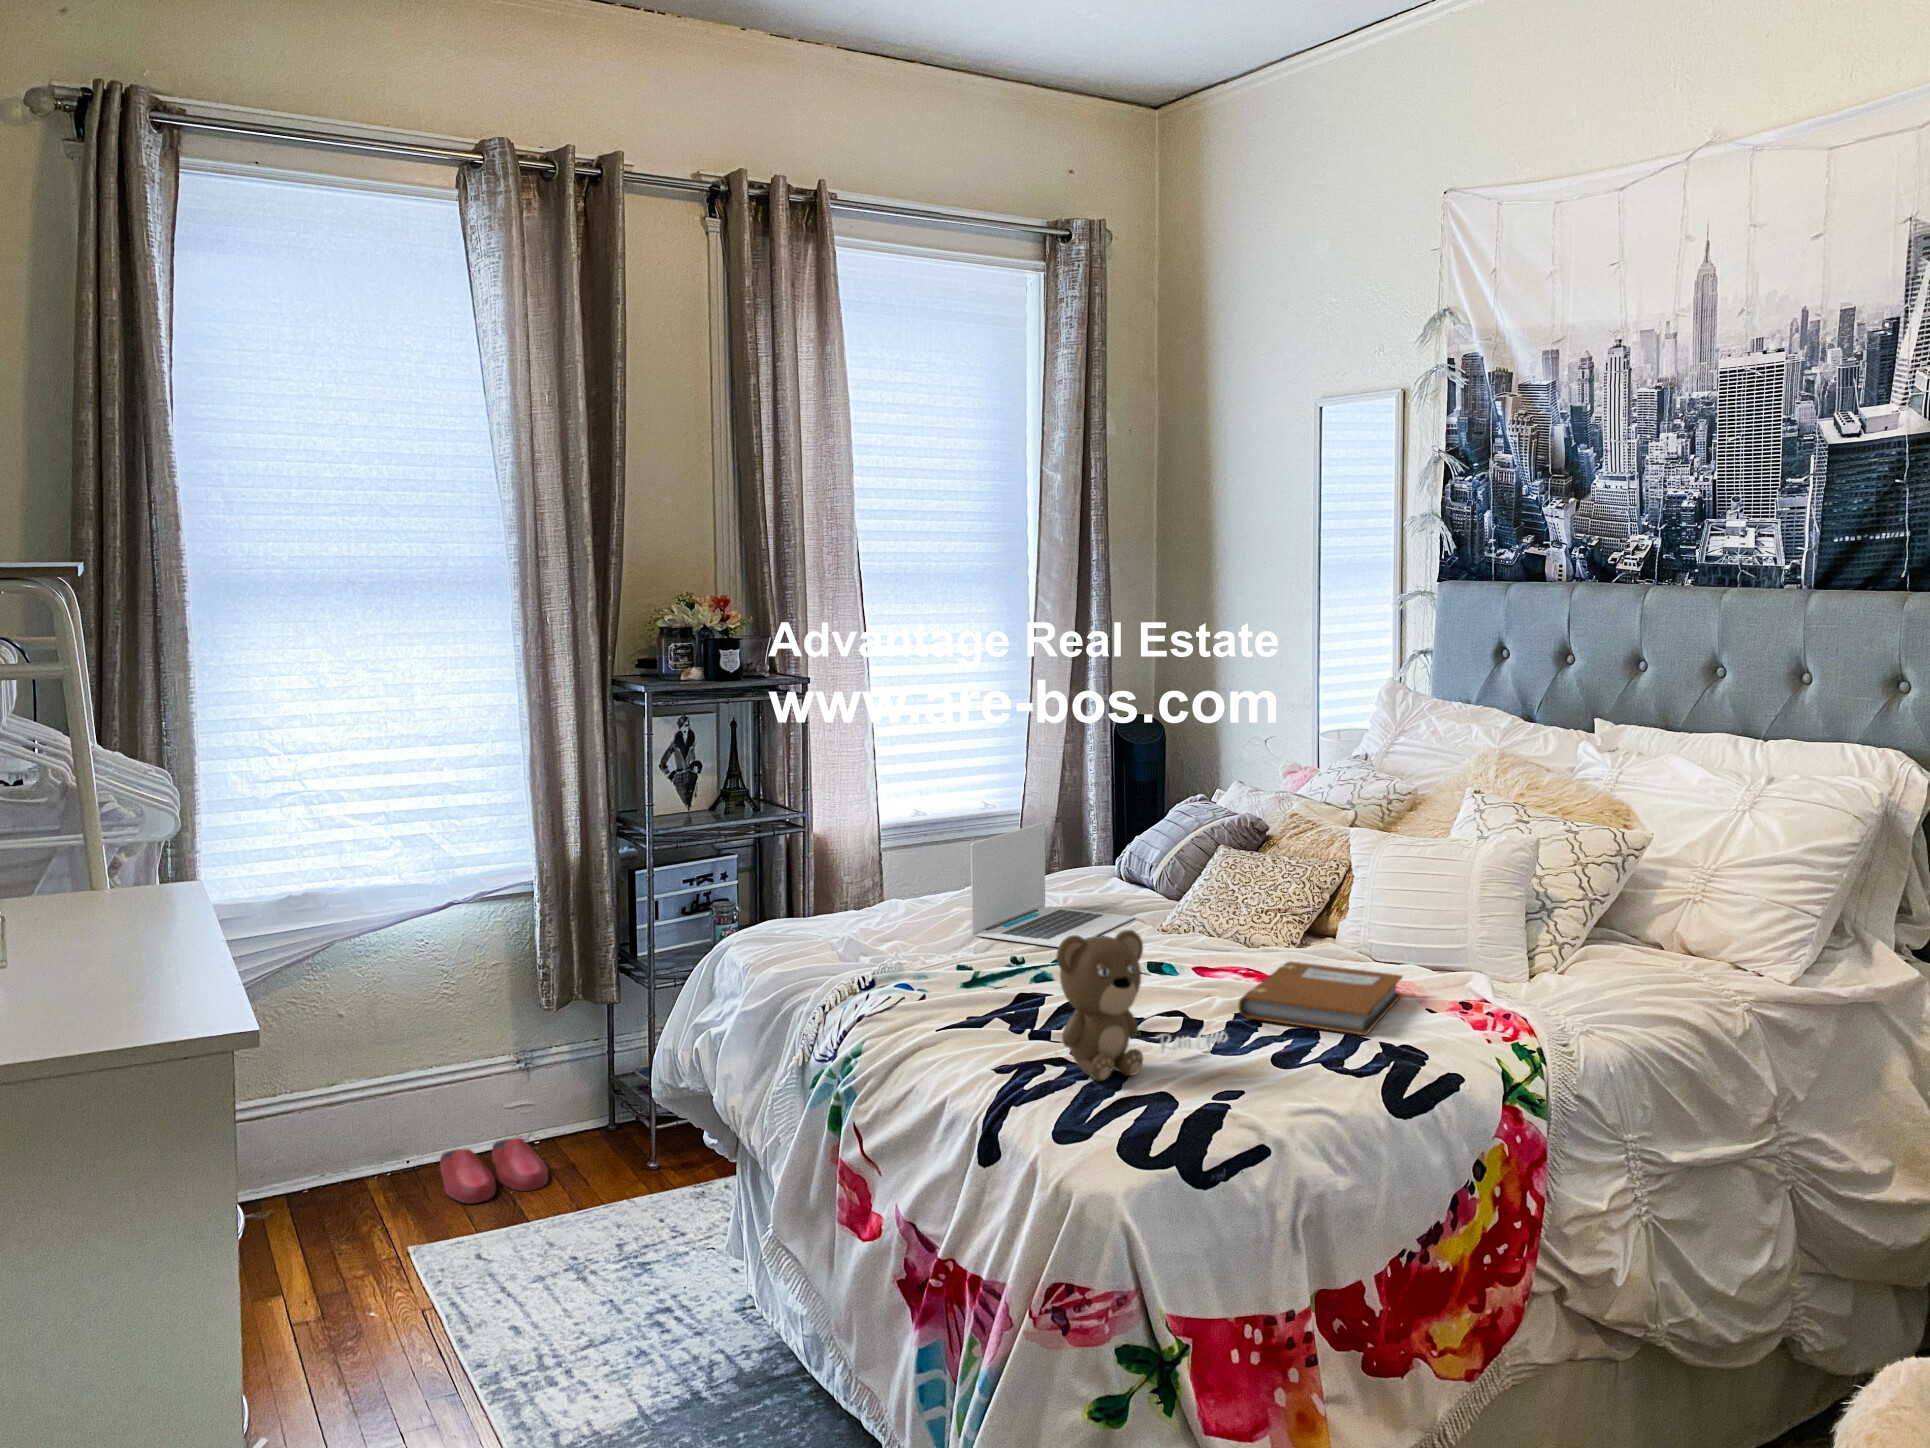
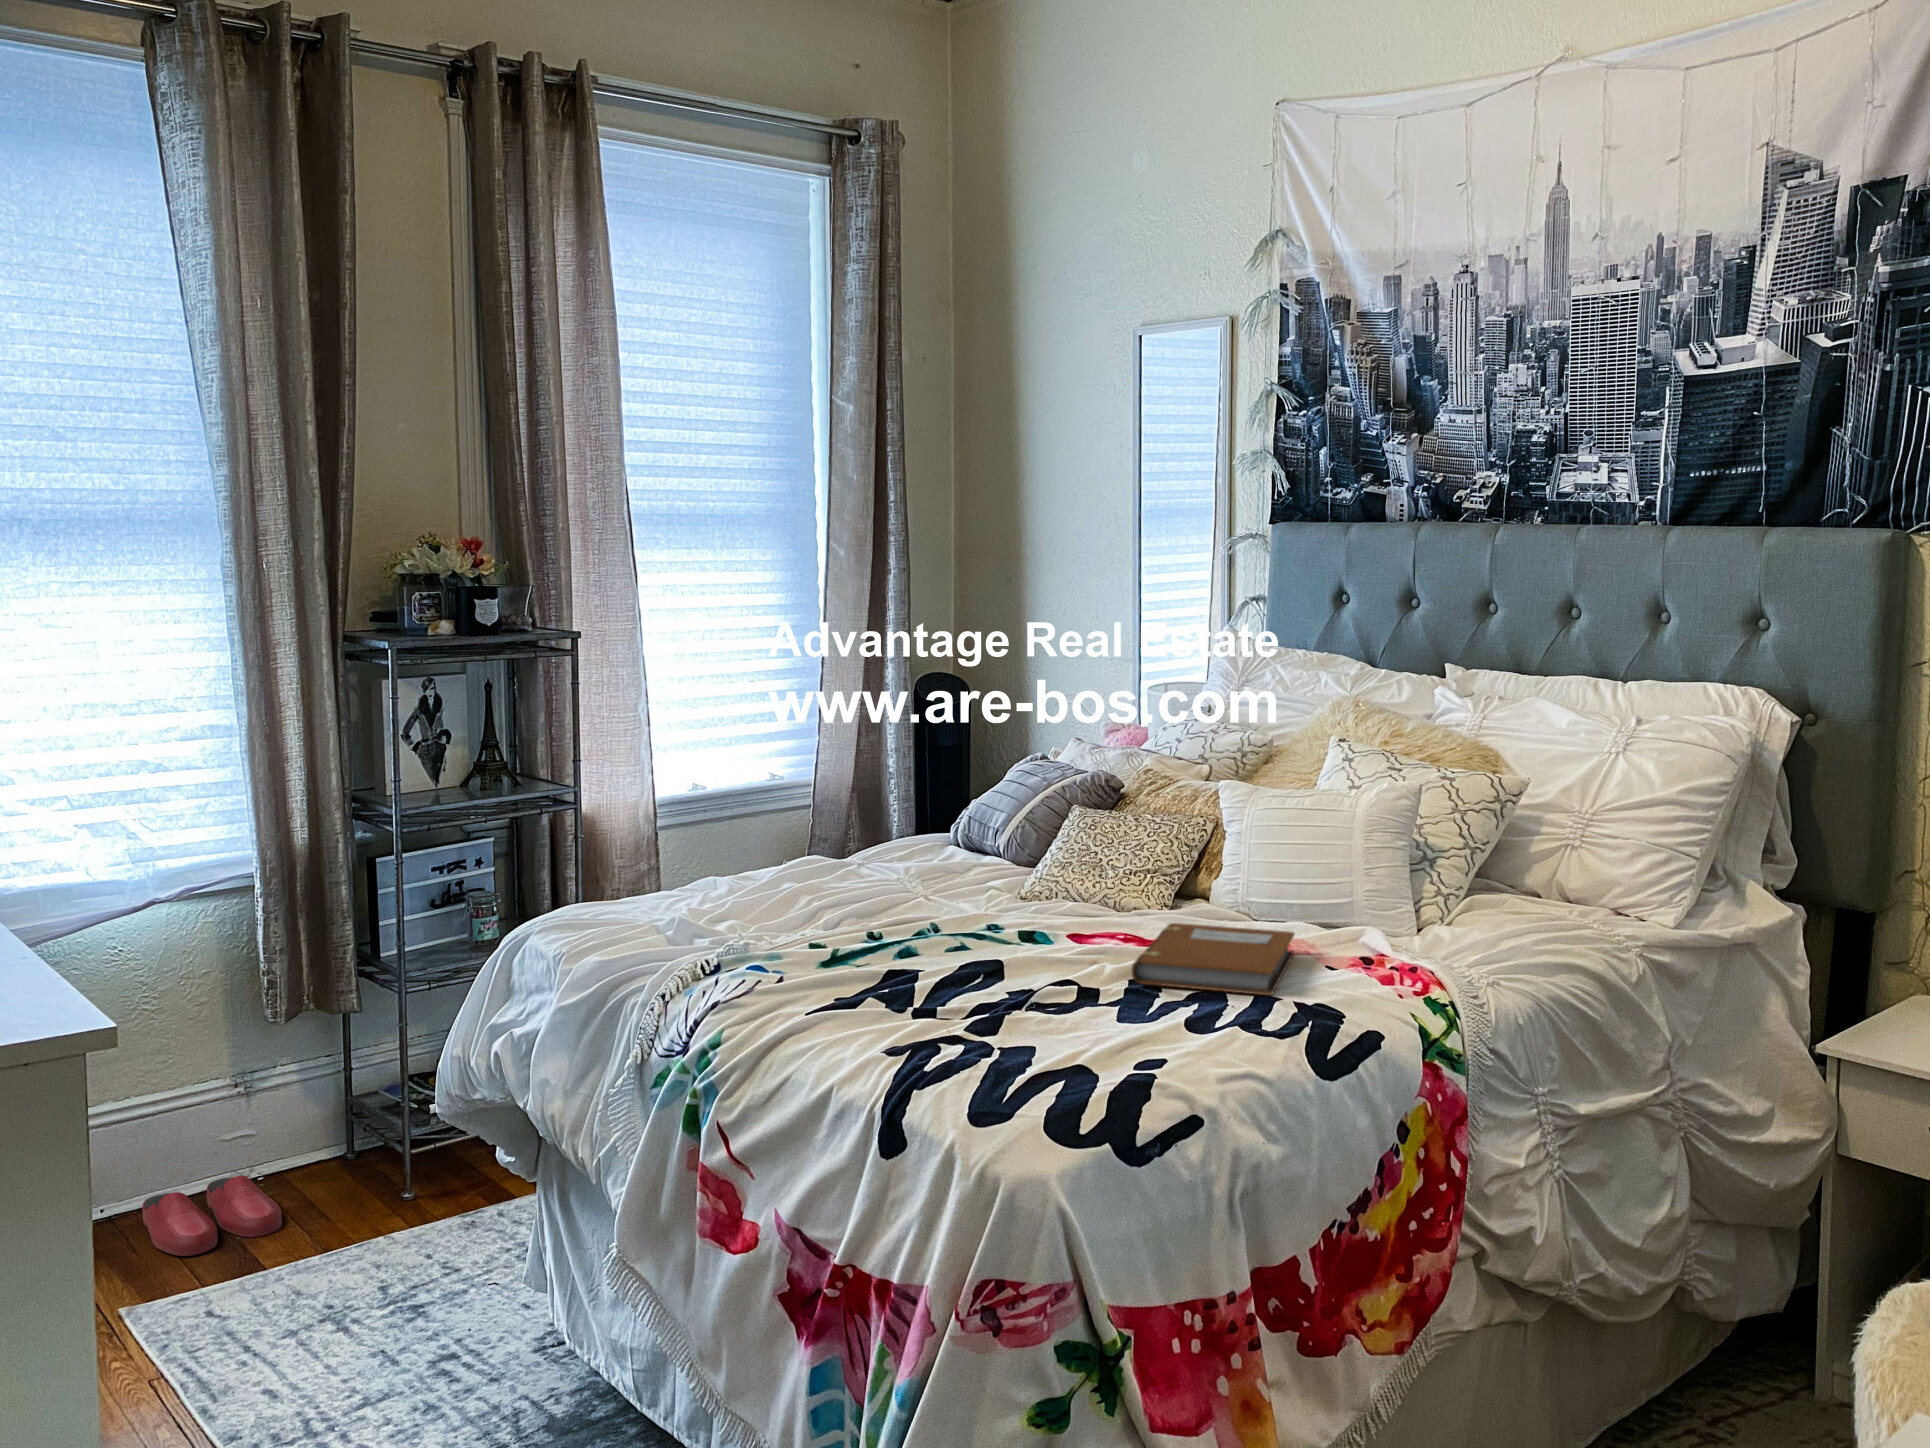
laptop: present [971,822,1135,947] -> none [806,784,982,921]
teddy bear: present [1057,930,1228,1081] -> none [955,889,1130,1057]

